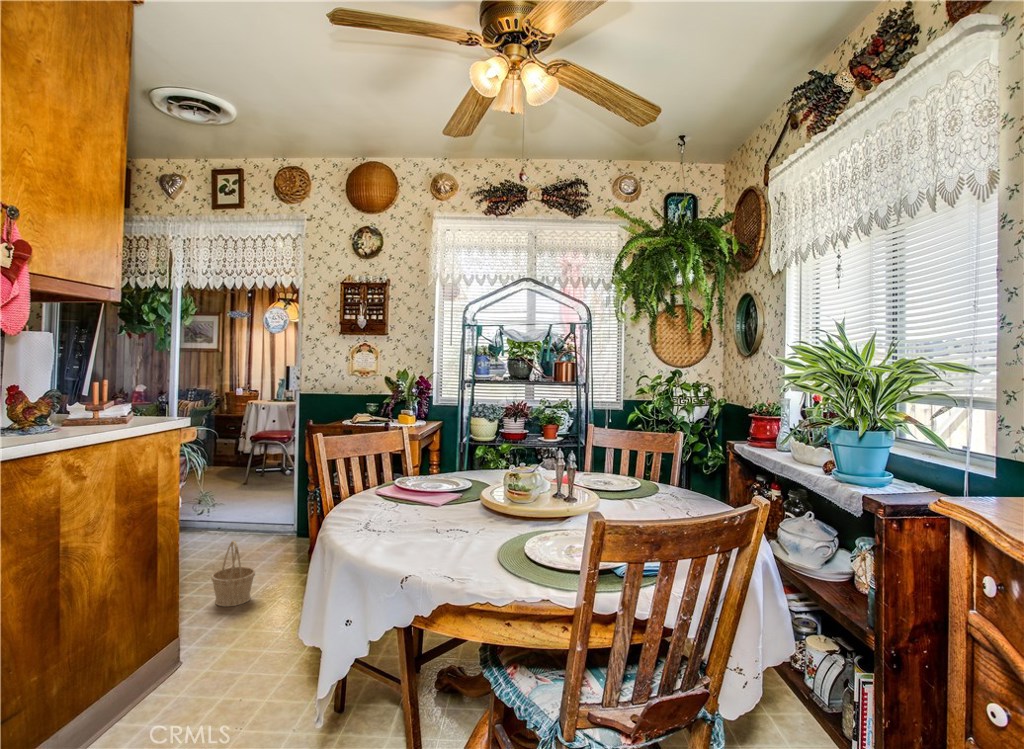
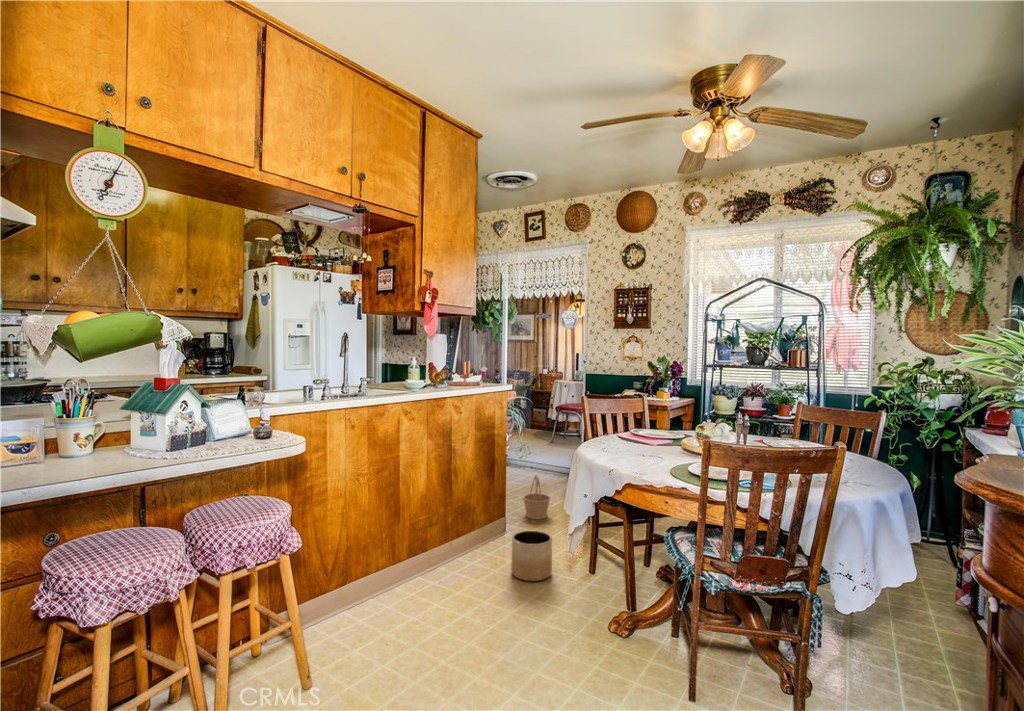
planter: none [198,631,268,716] -> present [511,530,552,581]

